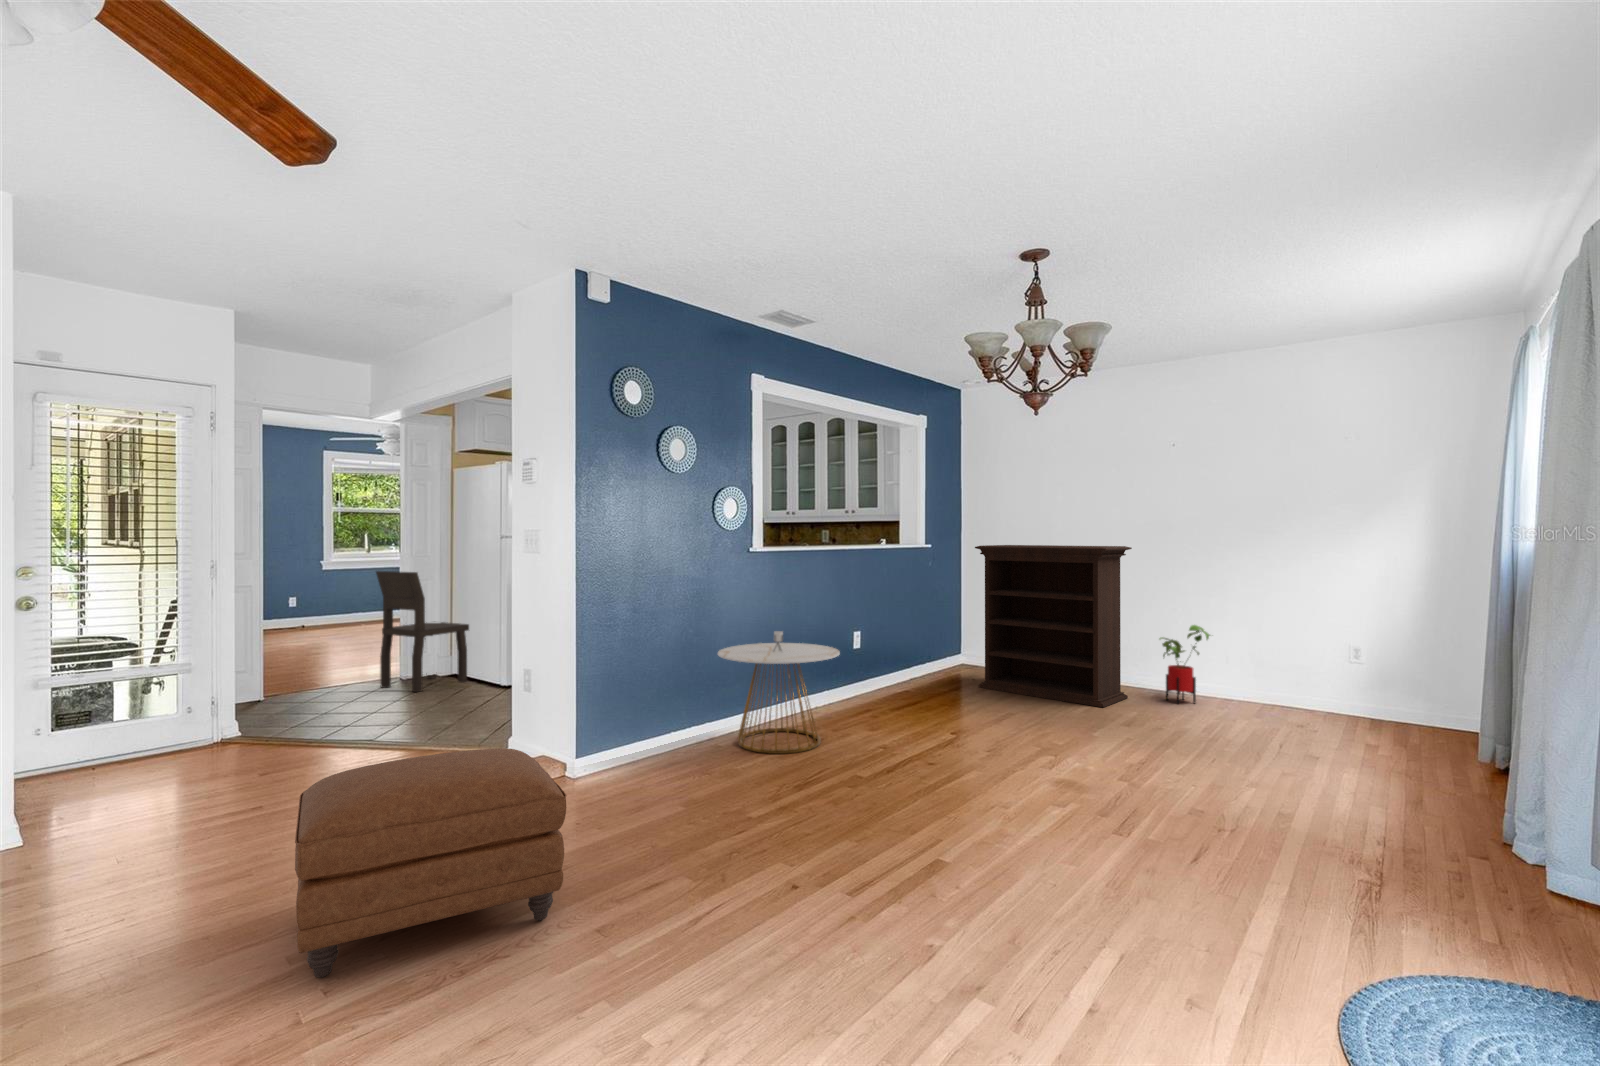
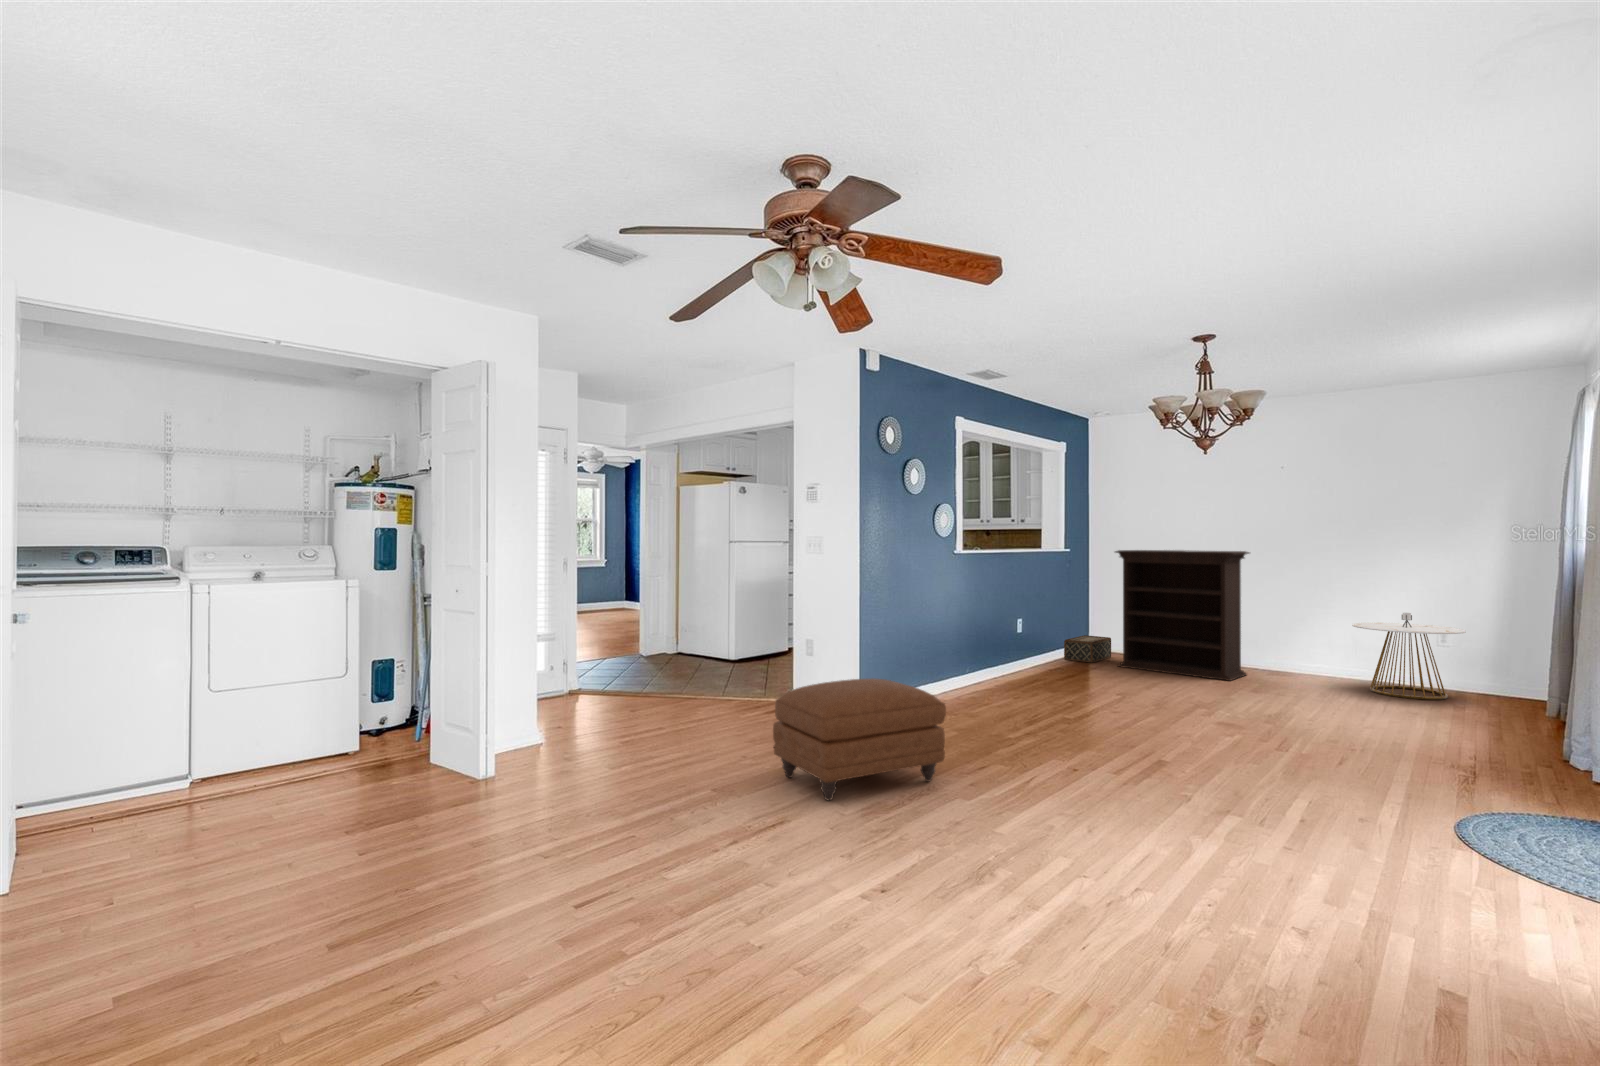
dining chair: present [376,571,469,692] -> none [630,568,697,664]
house plant: present [1160,625,1210,703] -> none [1273,615,1320,680]
side table: present [718,631,840,754] -> present [1352,613,1466,700]
woven basket: none [921,647,980,682] -> present [1064,635,1111,663]

